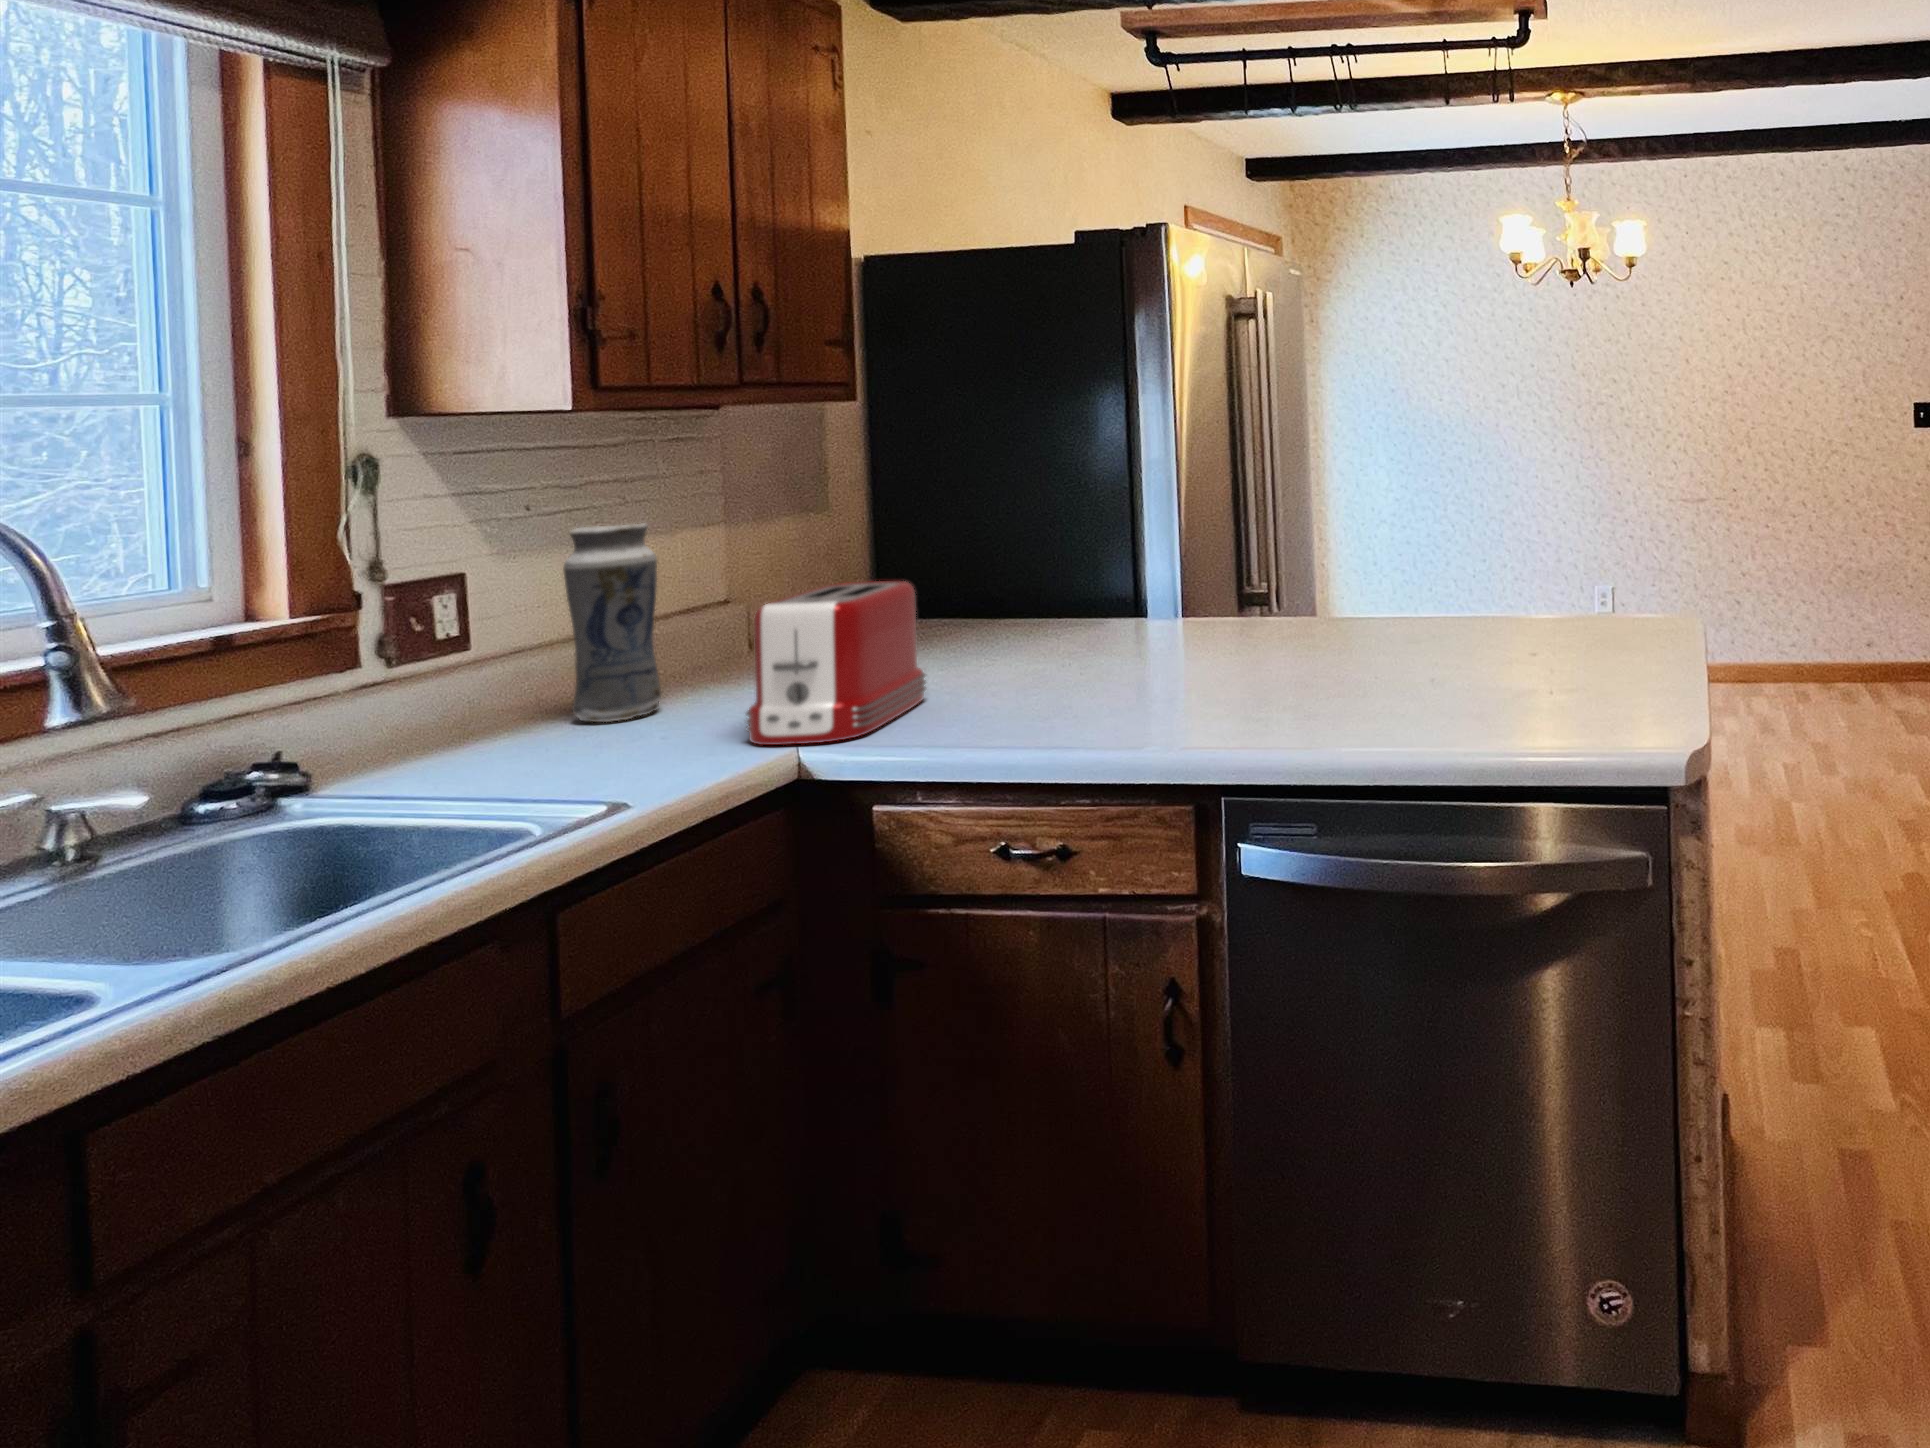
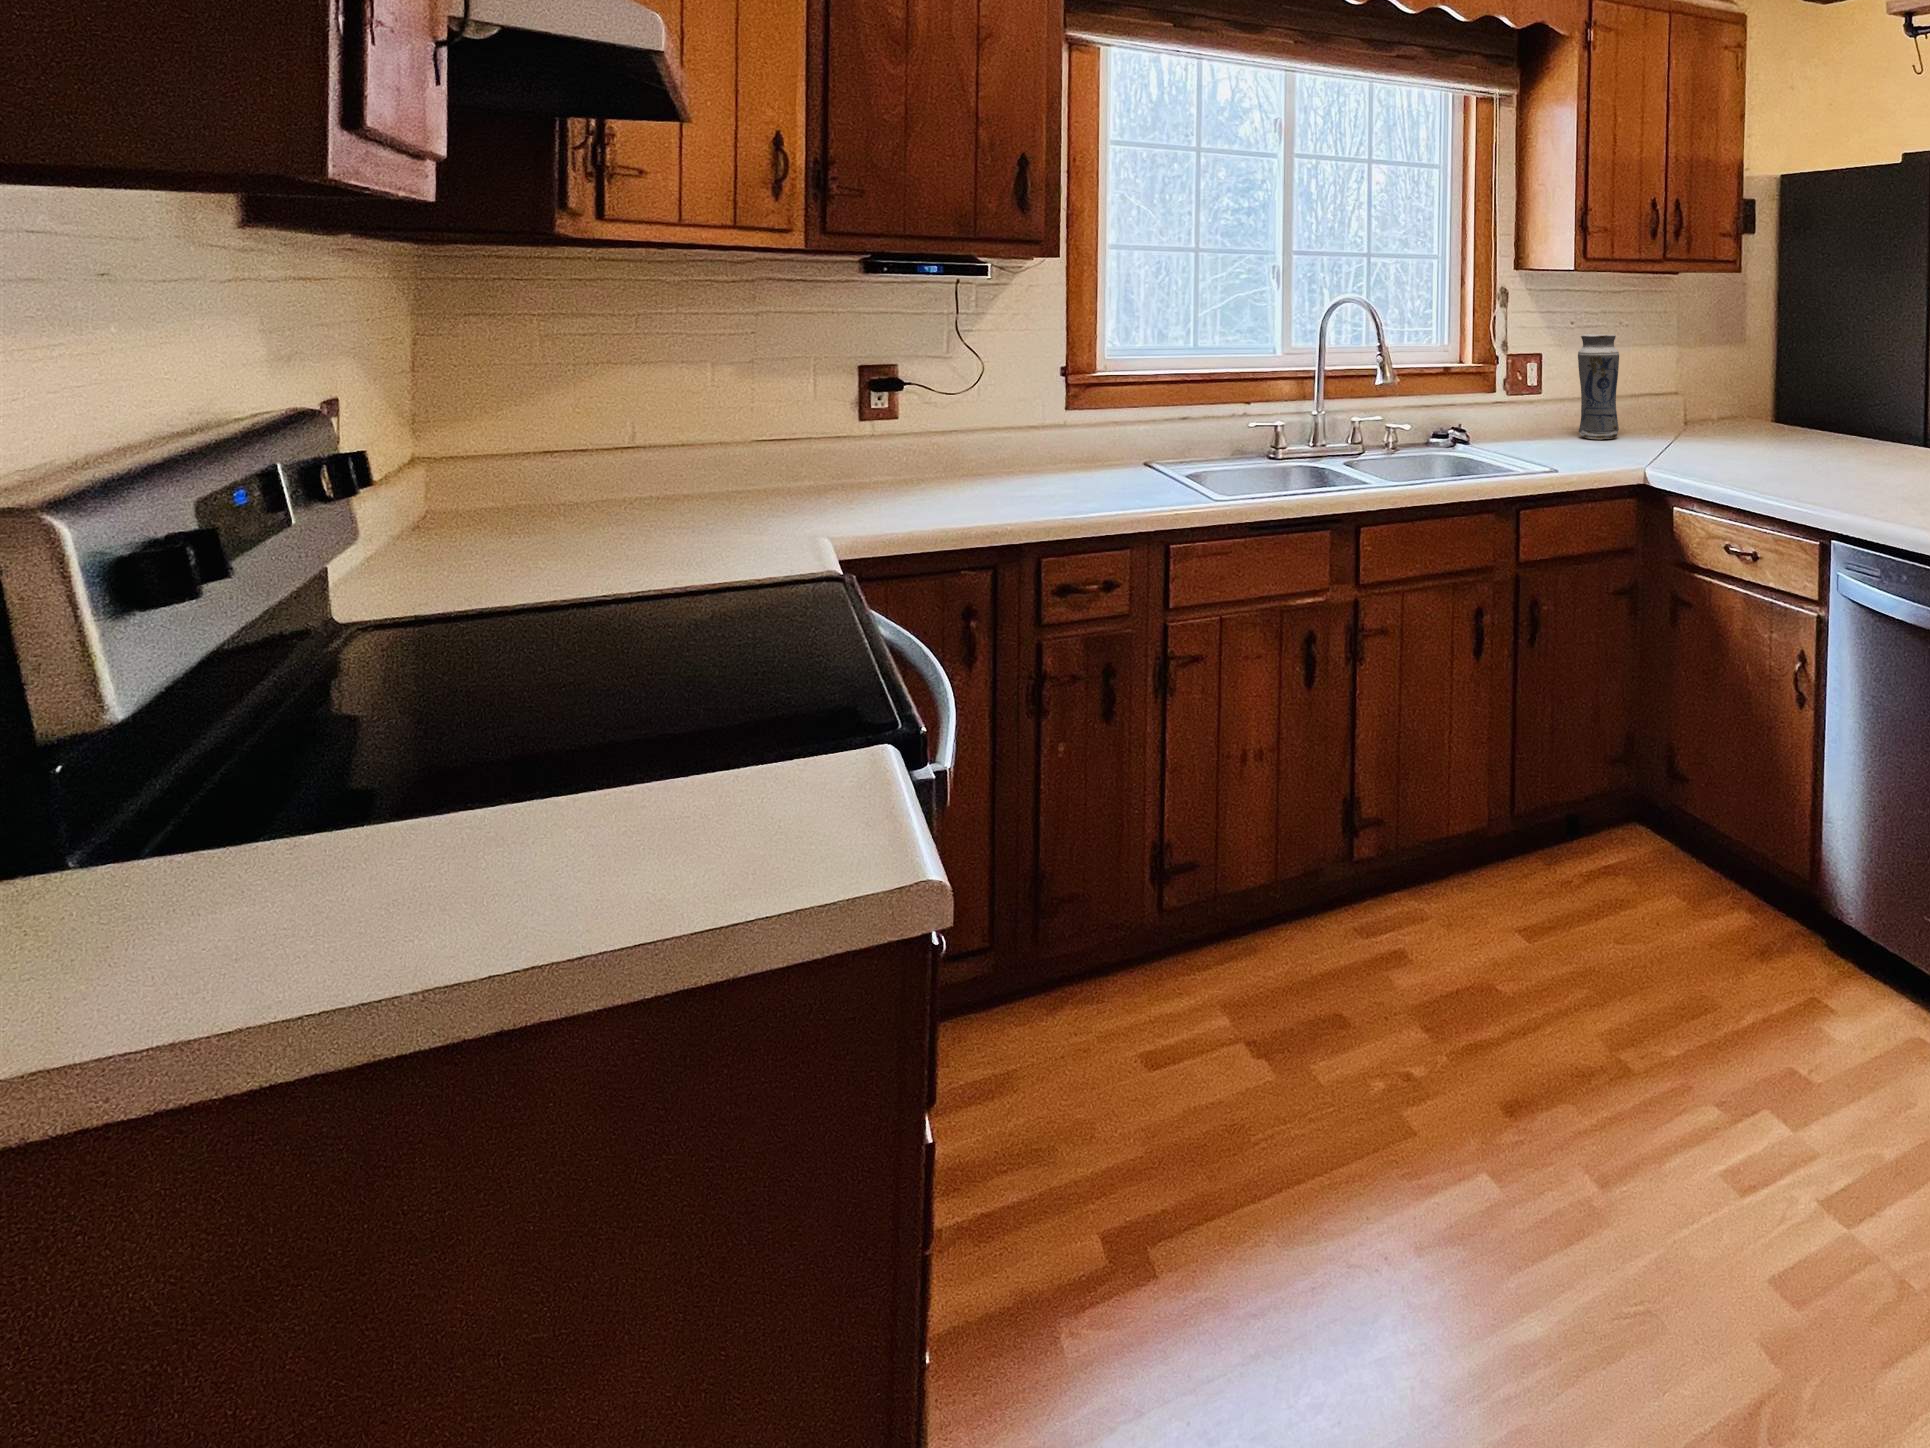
toaster: present [746,581,926,745] -> none [1636,378,1739,463]

